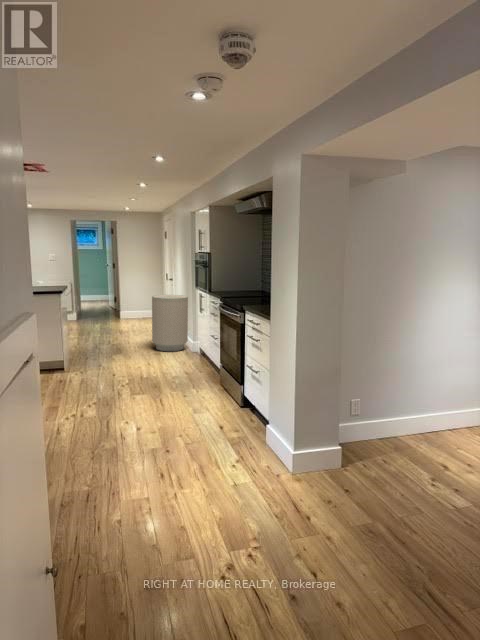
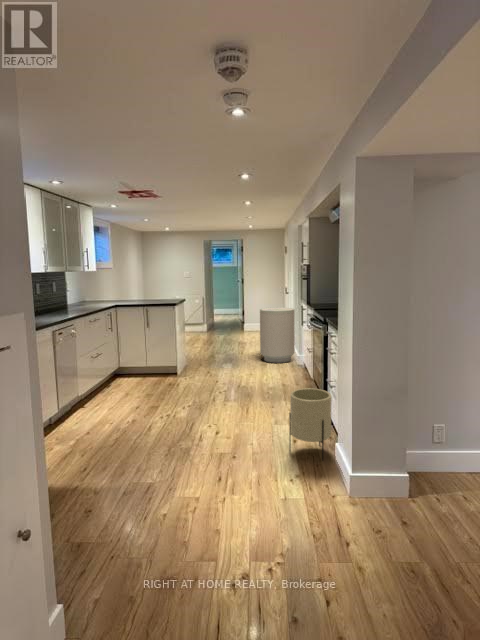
planter: none [221,375,262,444] -> present [289,388,332,461]

